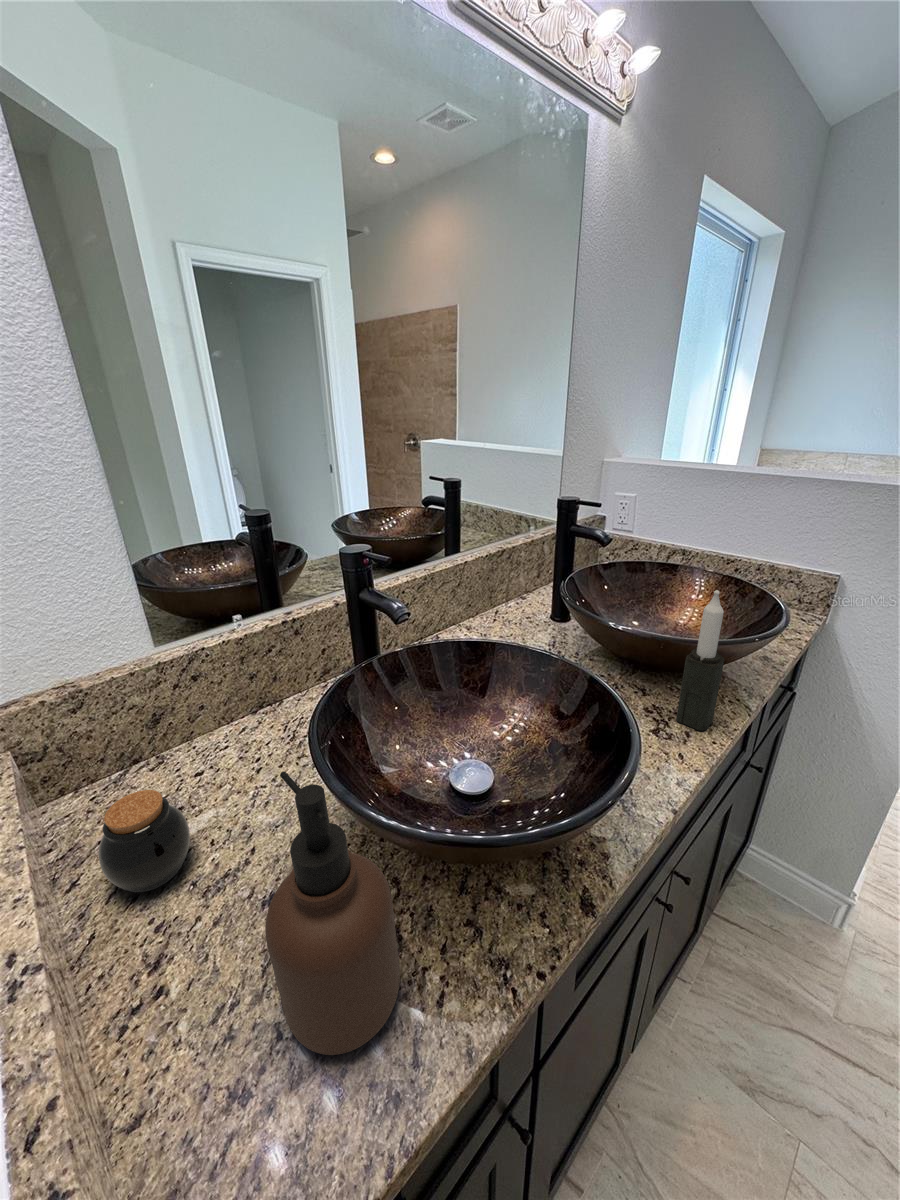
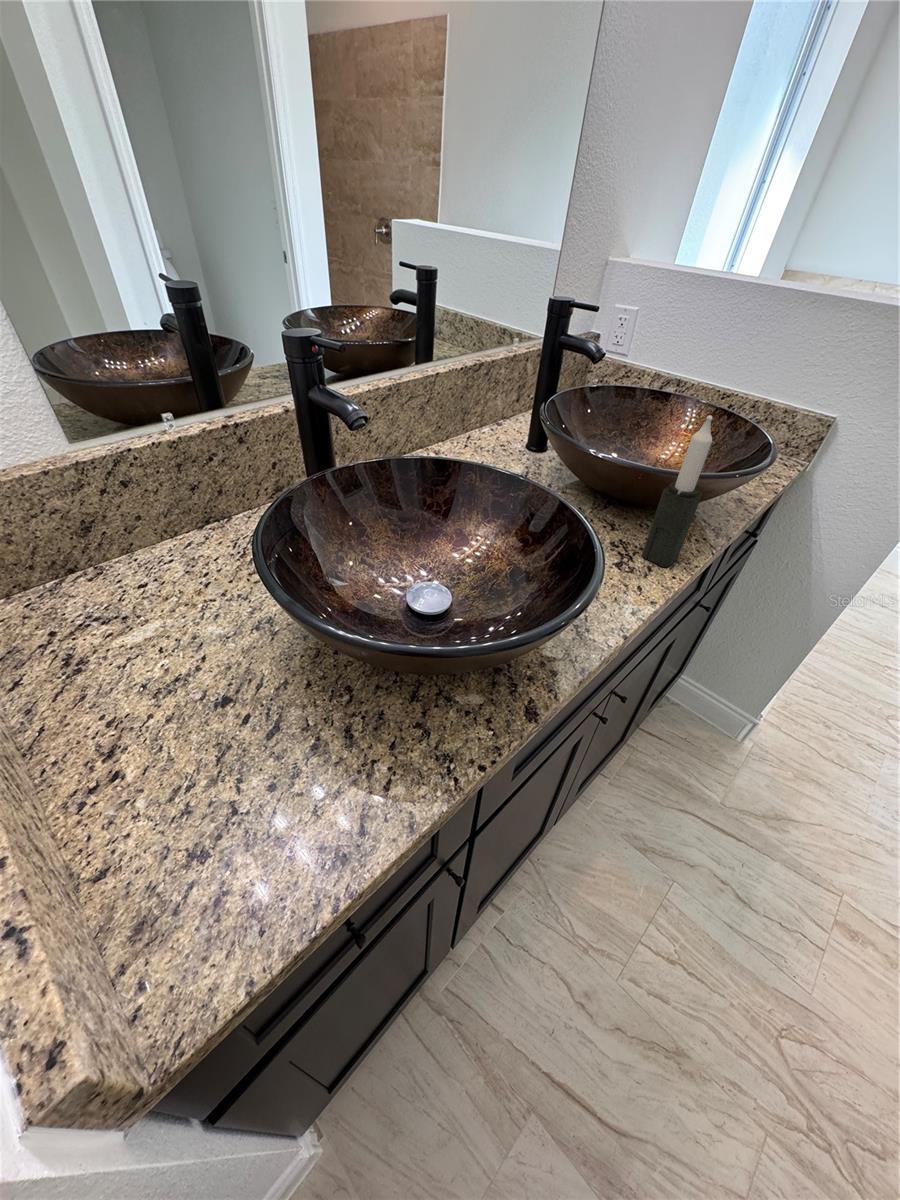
soap dispenser: present [265,771,400,1055] -> none [213,571,349,824]
jar: present [99,790,190,892] -> none [34,595,134,692]

